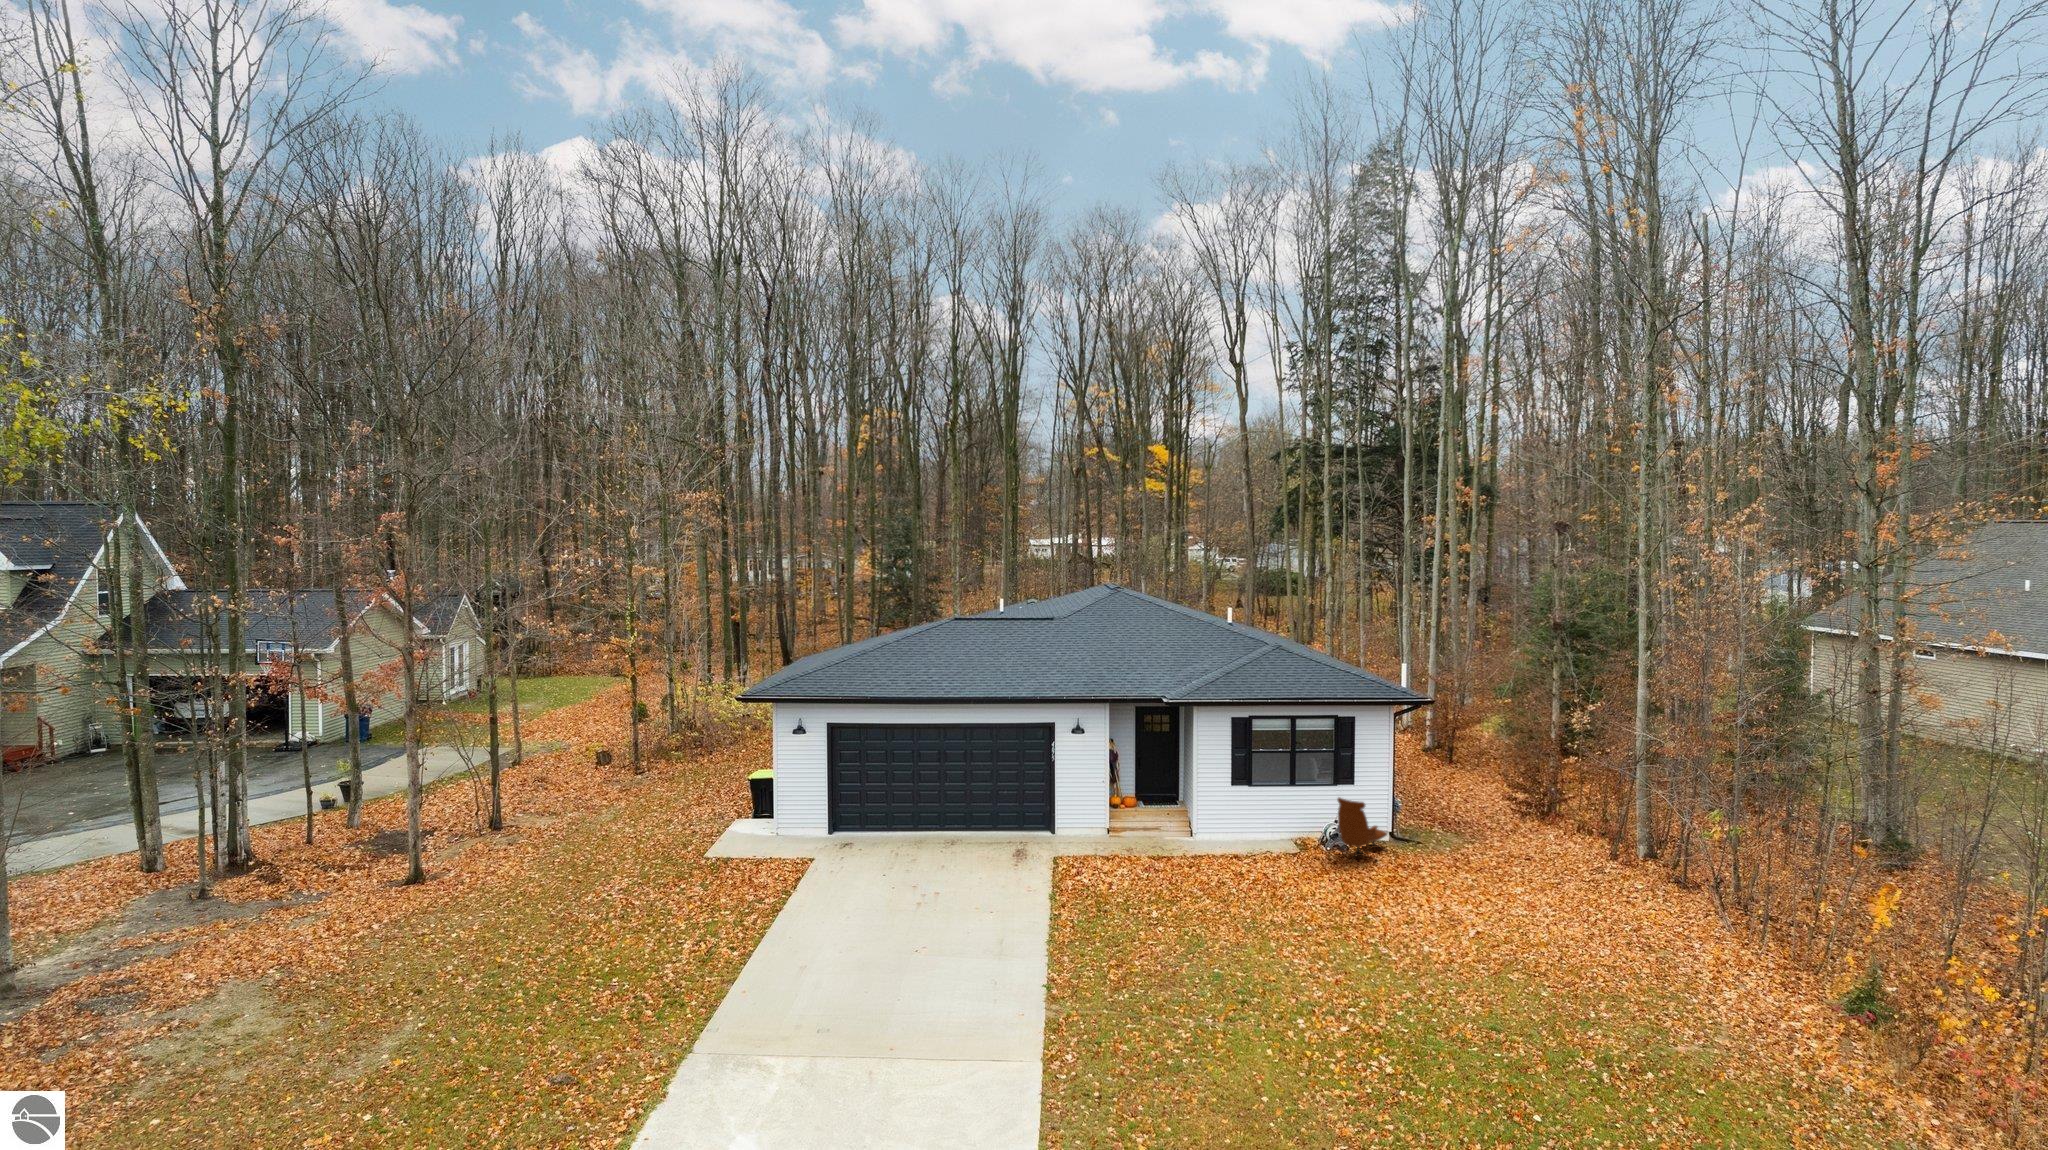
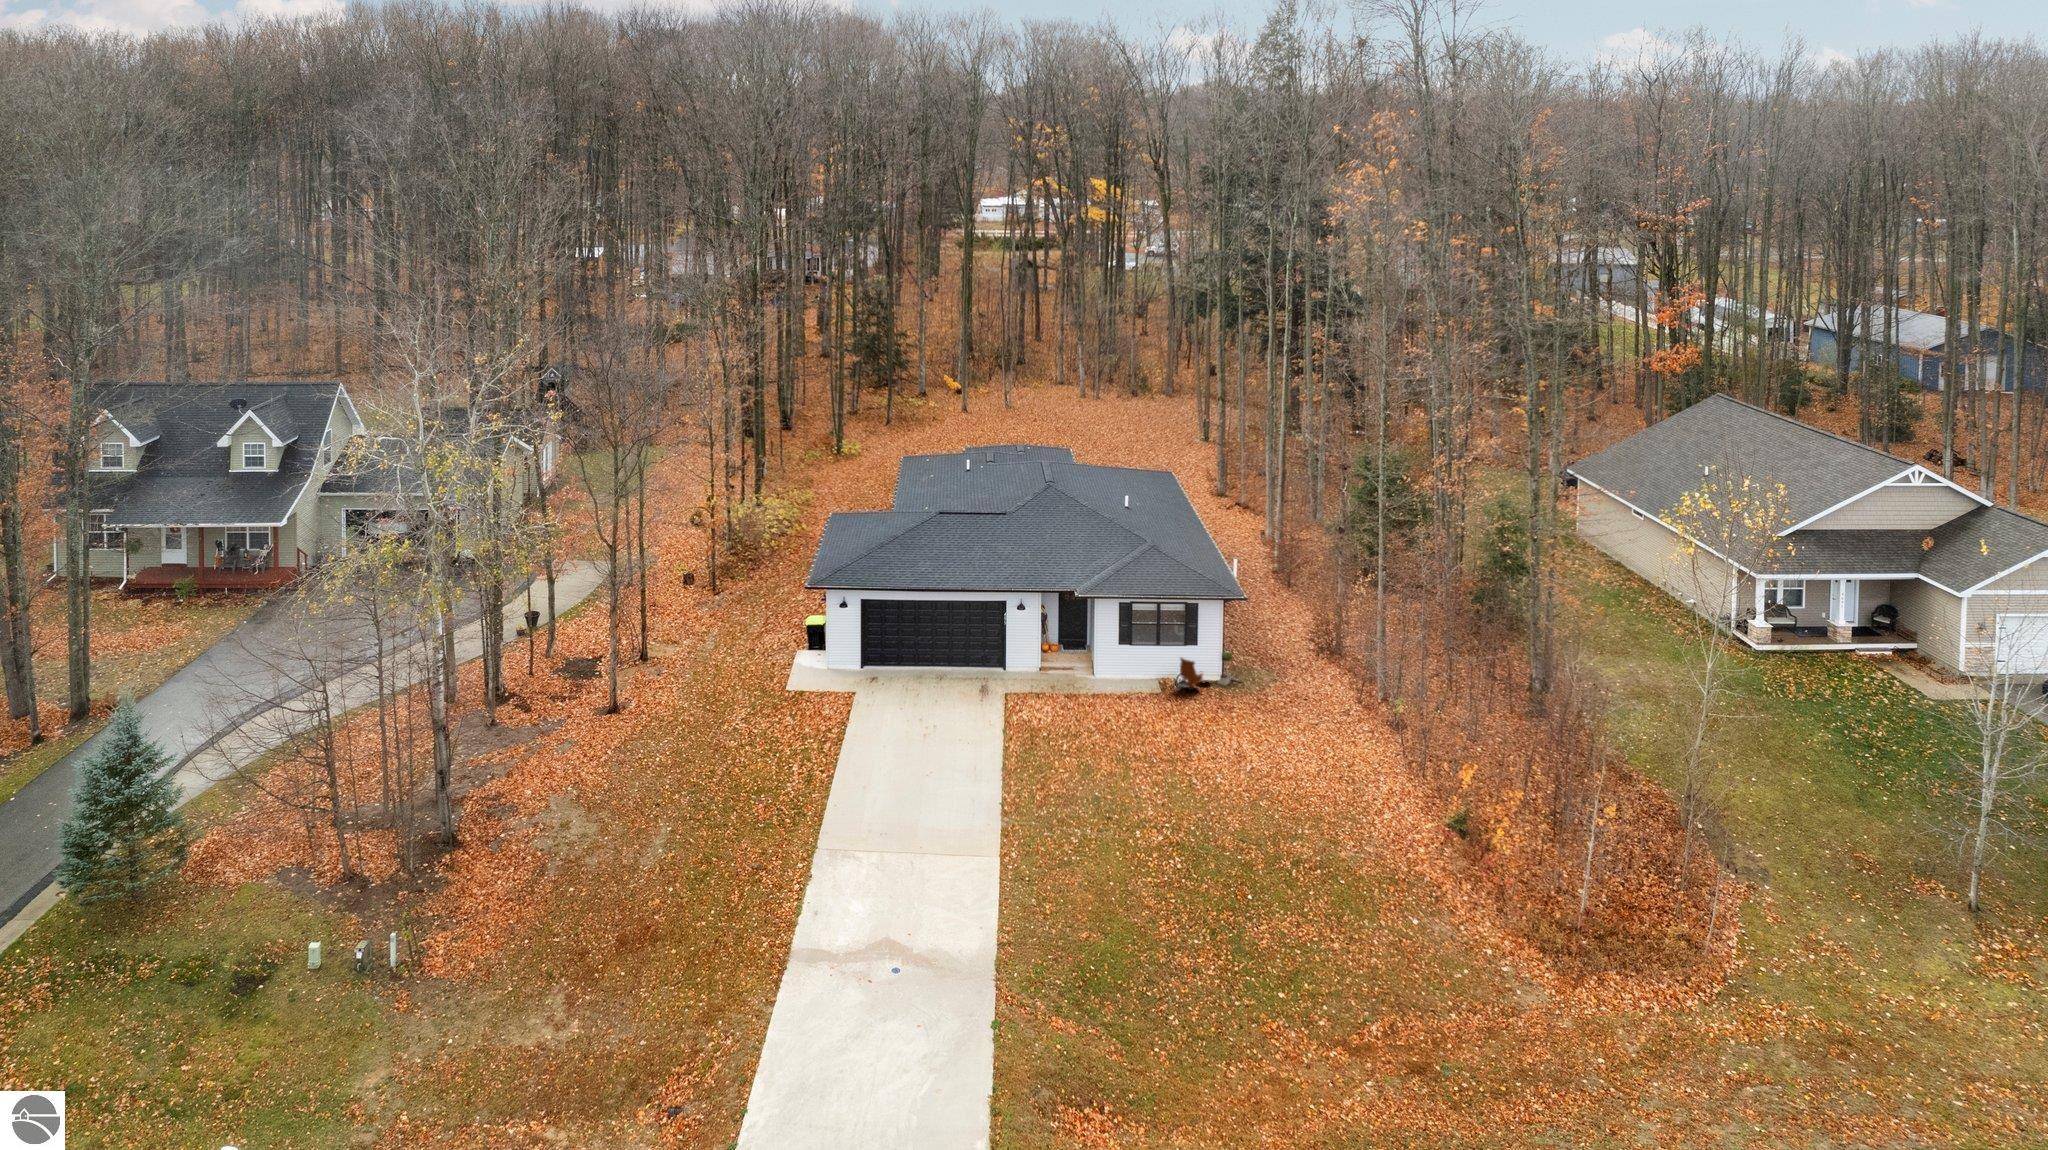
potted tree: none [1392,793,1418,850] -> present [1217,652,1233,685]

